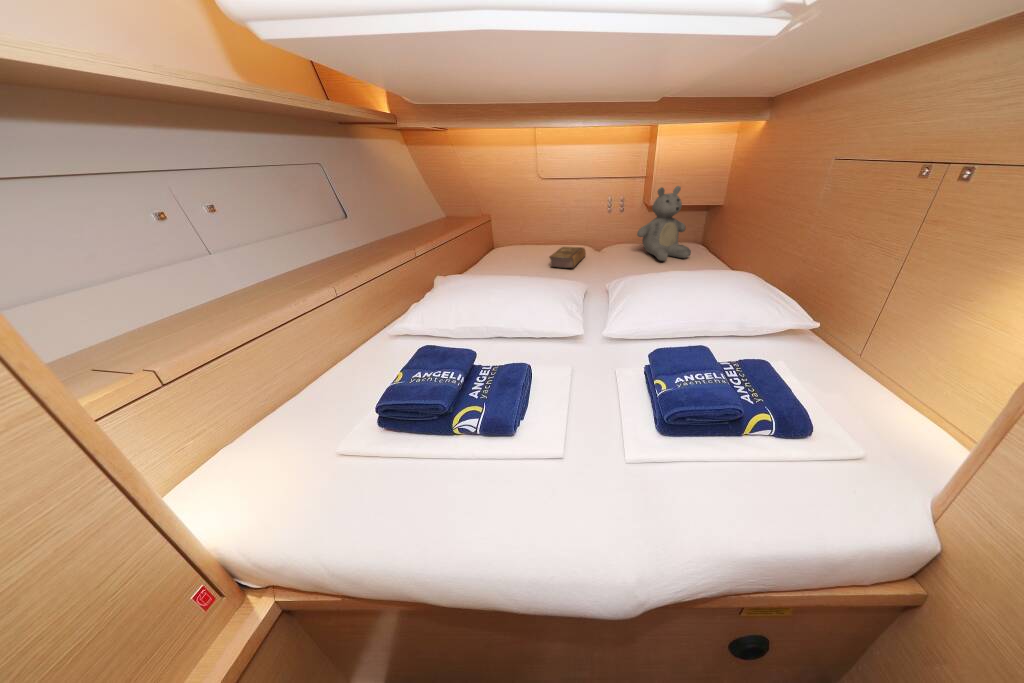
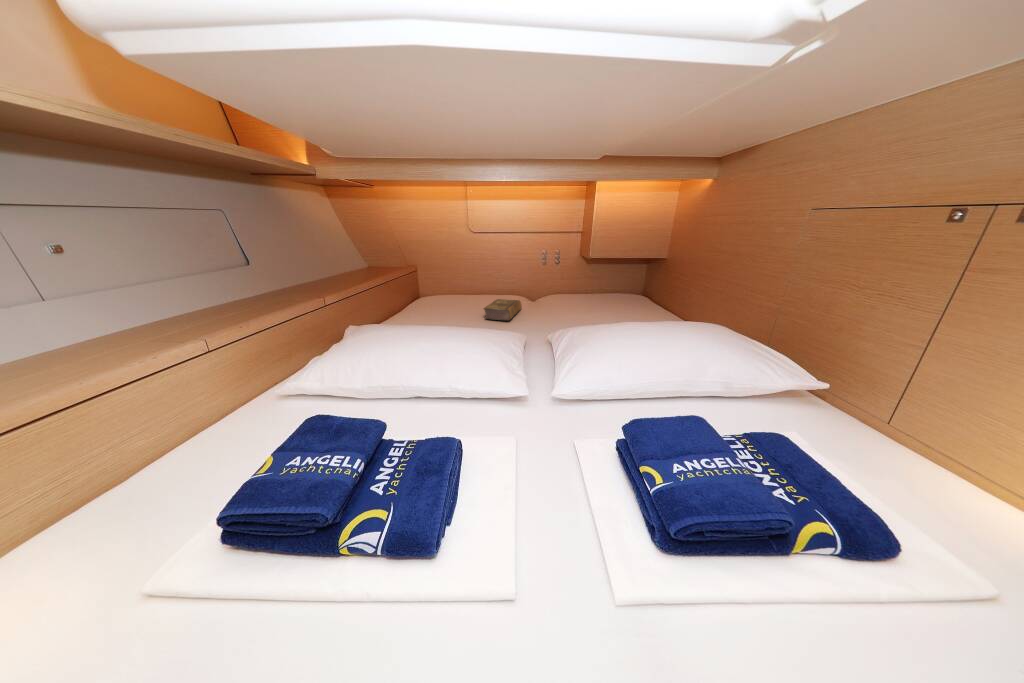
teddy bear: present [637,186,691,261] -> none [571,246,622,315]

